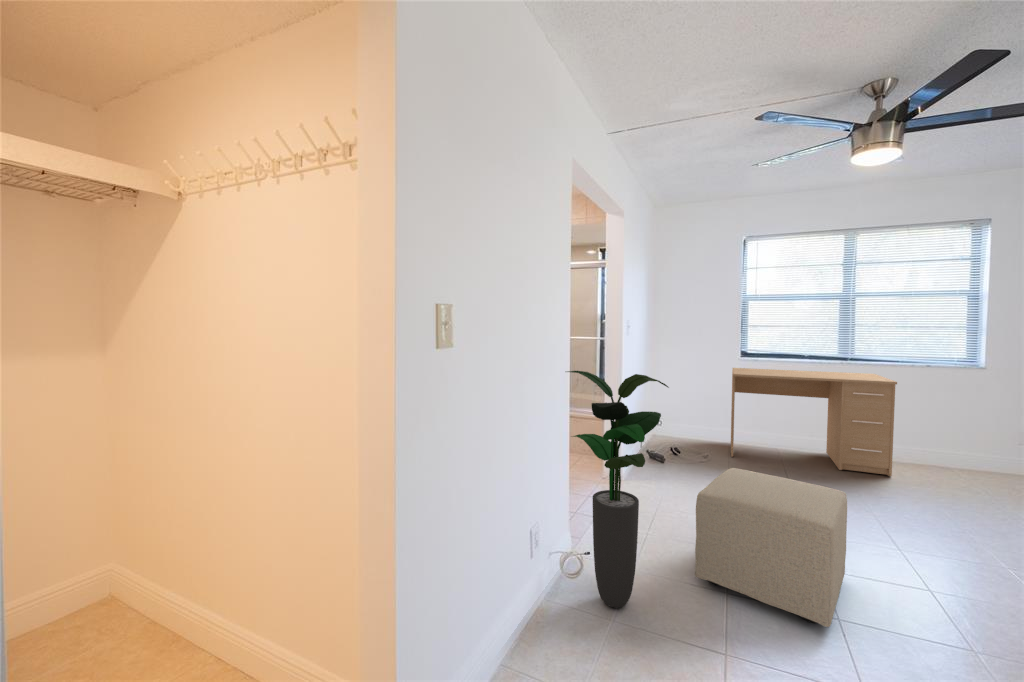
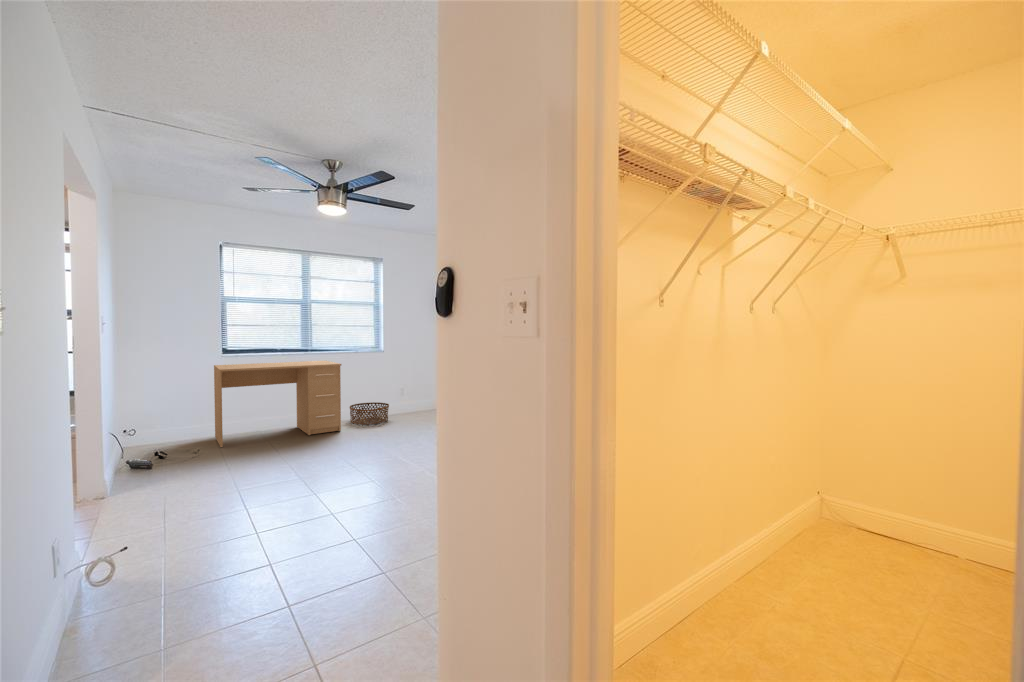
potted plant: present [567,371,669,608] -> none [77,364,204,589]
basket: none [912,441,993,482] -> present [350,402,389,425]
ottoman: present [695,468,847,627] -> none [225,434,329,533]

